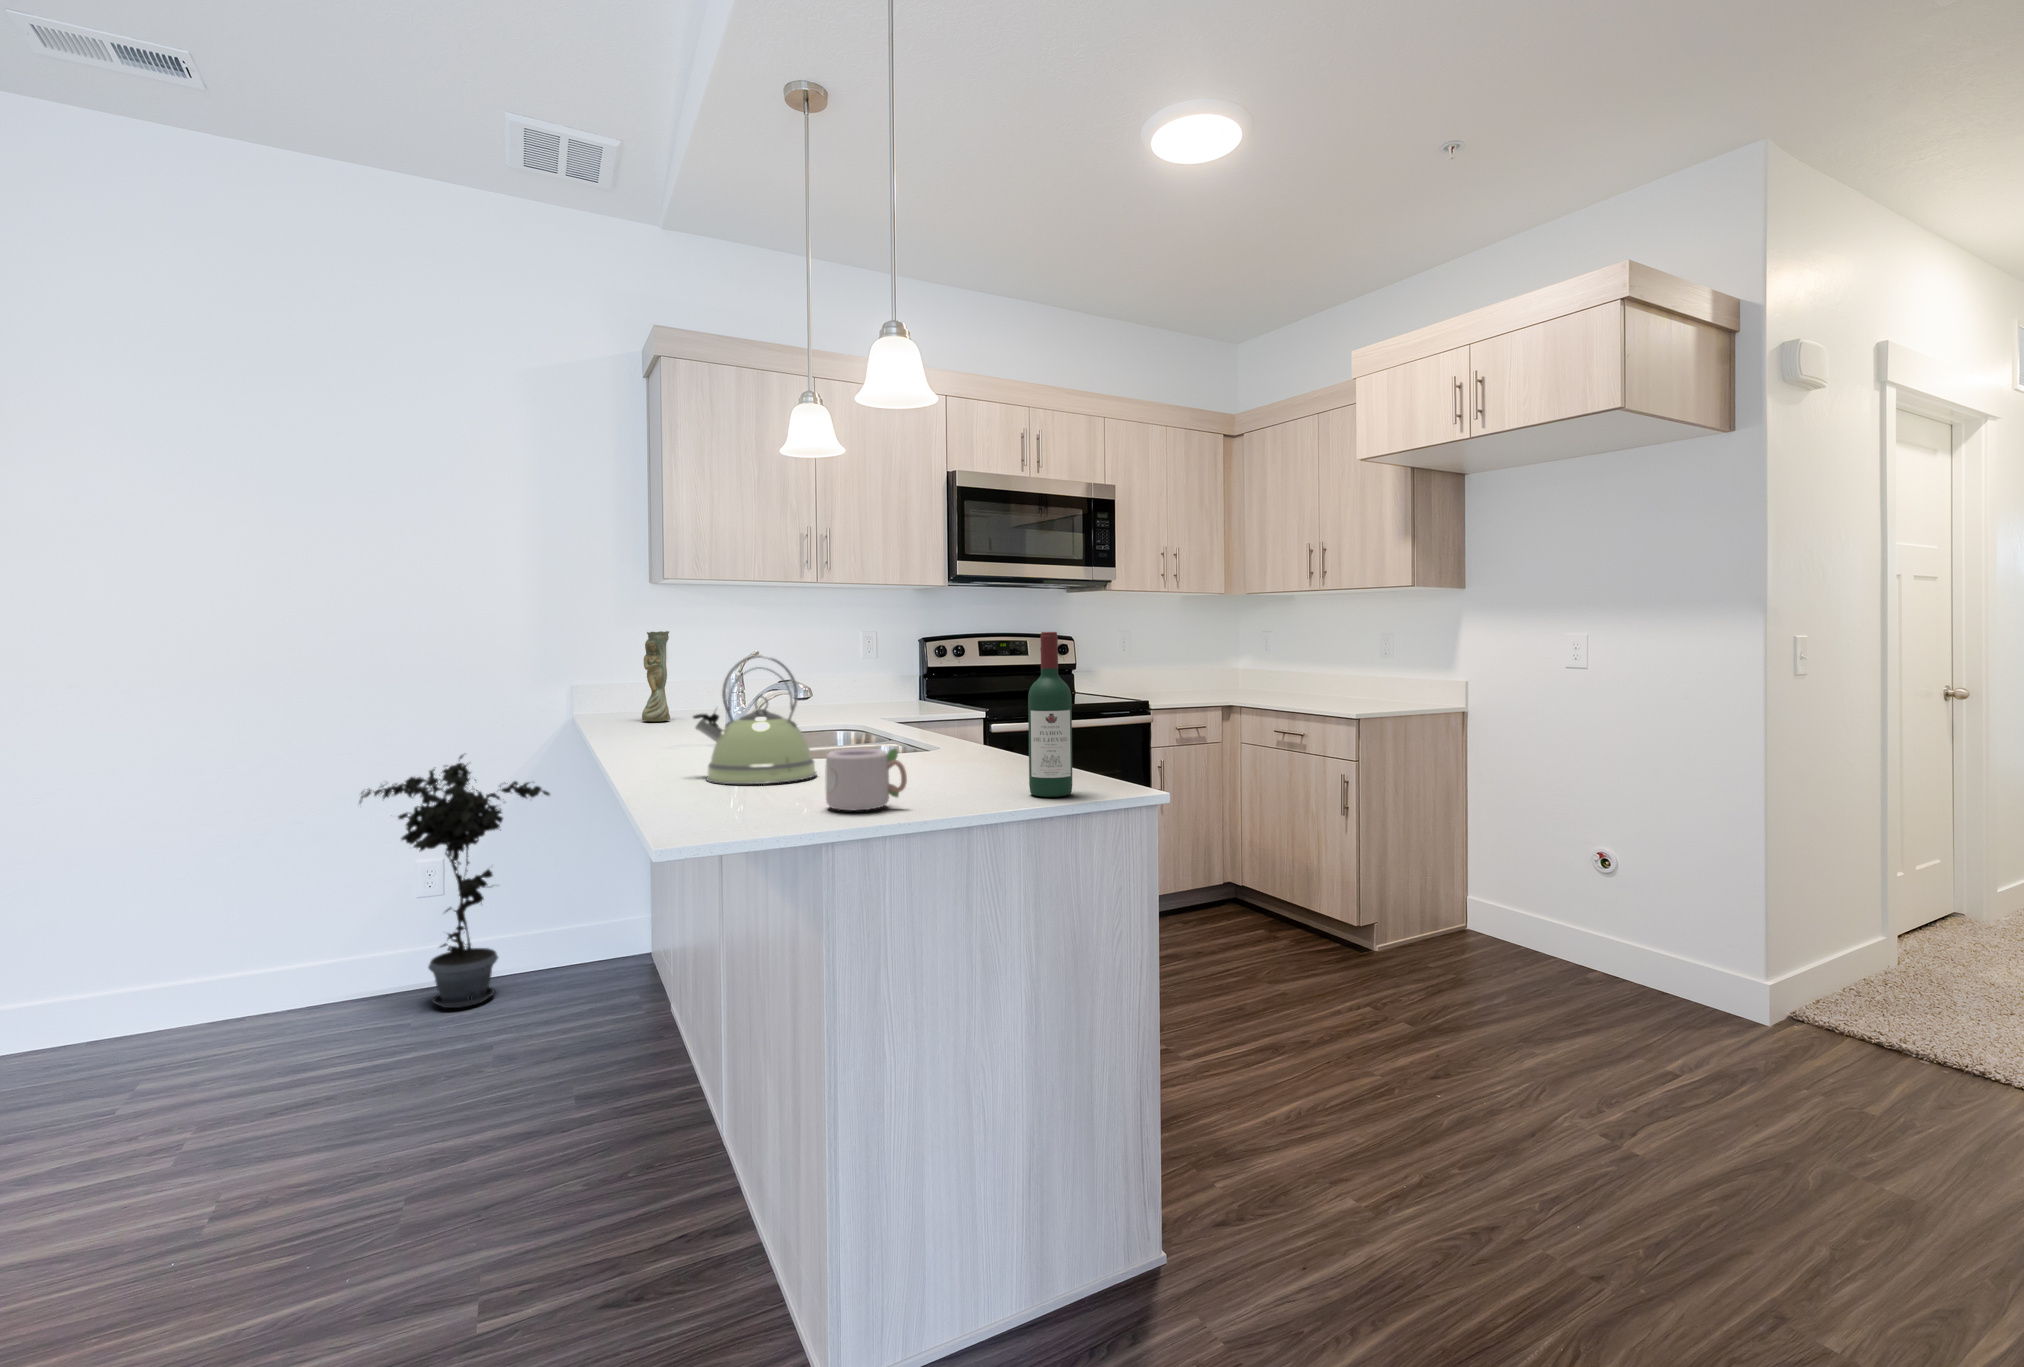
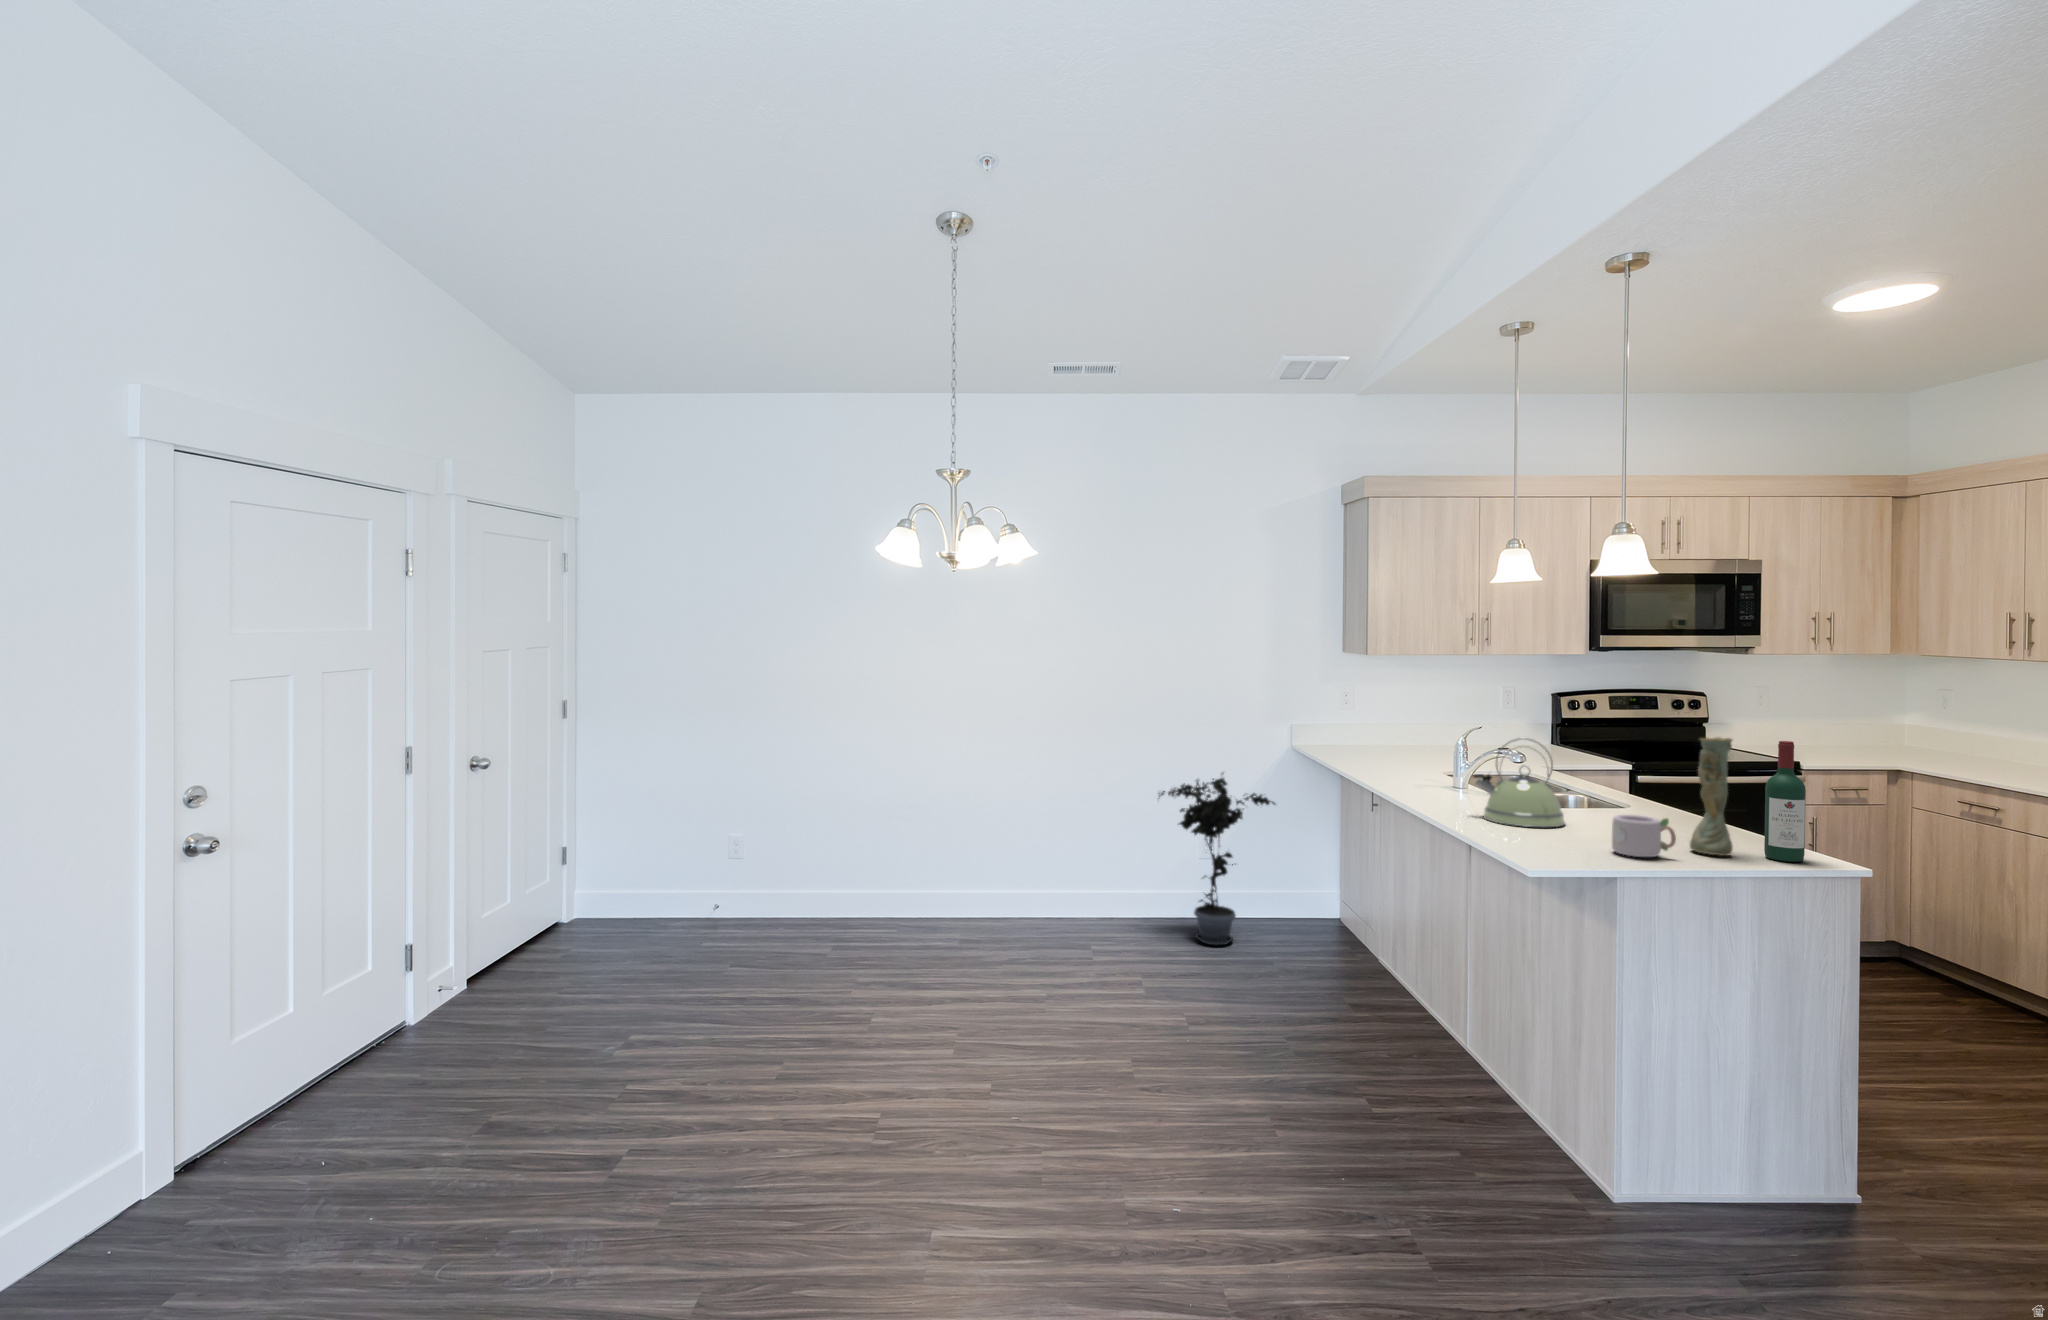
vase: present [642,631,670,721] -> present [1690,737,1733,856]

